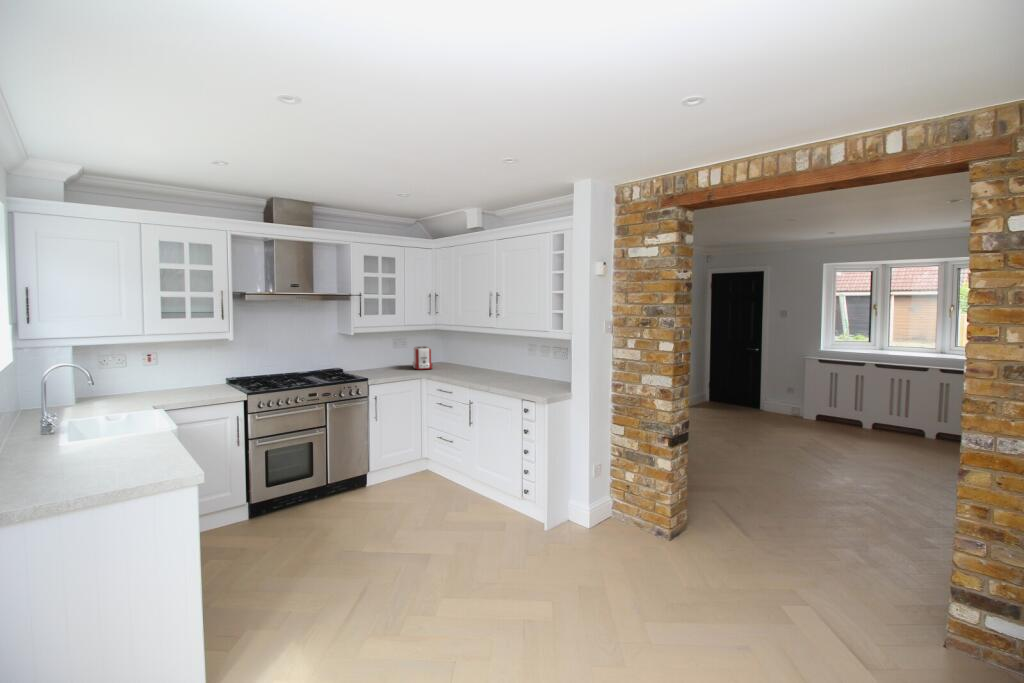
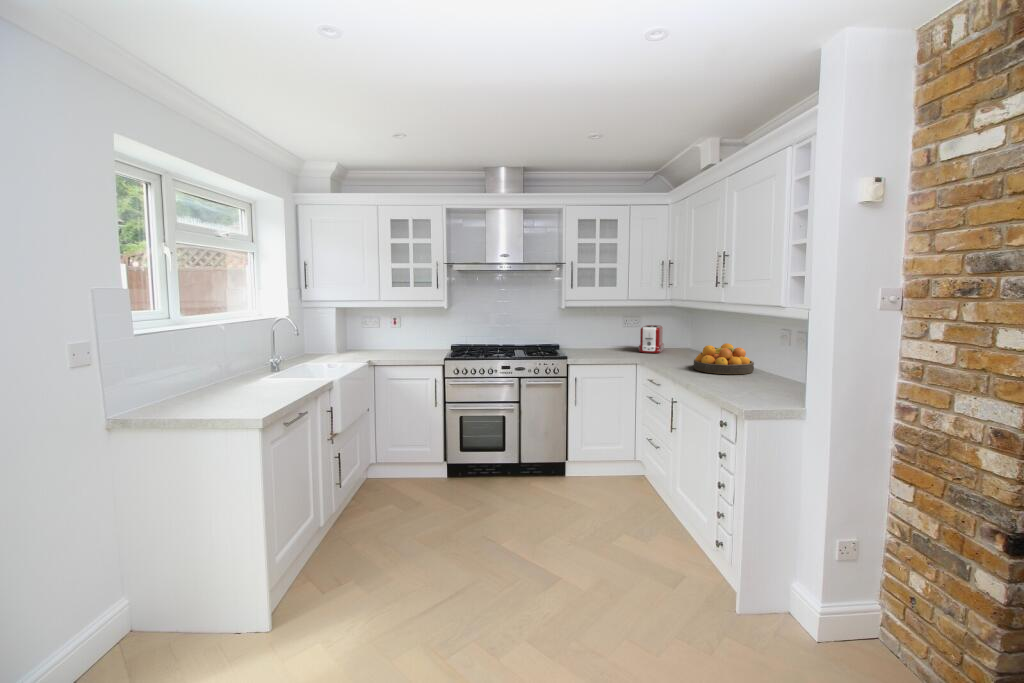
fruit bowl: none [475,358,515,379] -> present [694,343,754,374]

